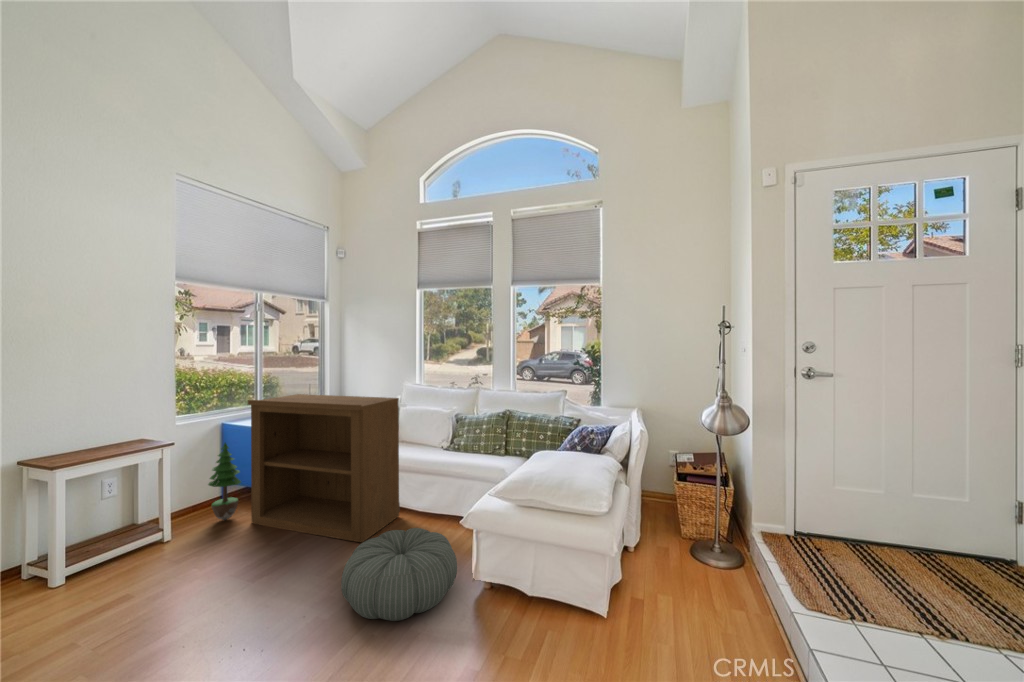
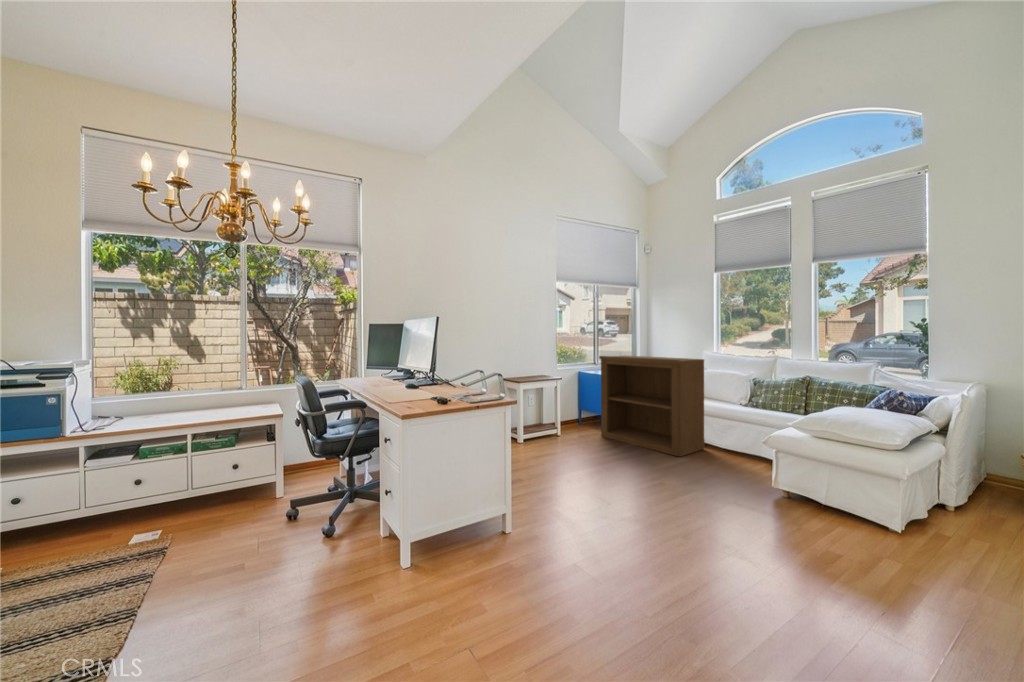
potted tree: present [208,443,241,520] -> none [576,382,594,432]
pouf: present [341,528,457,621] -> none [676,445,760,494]

